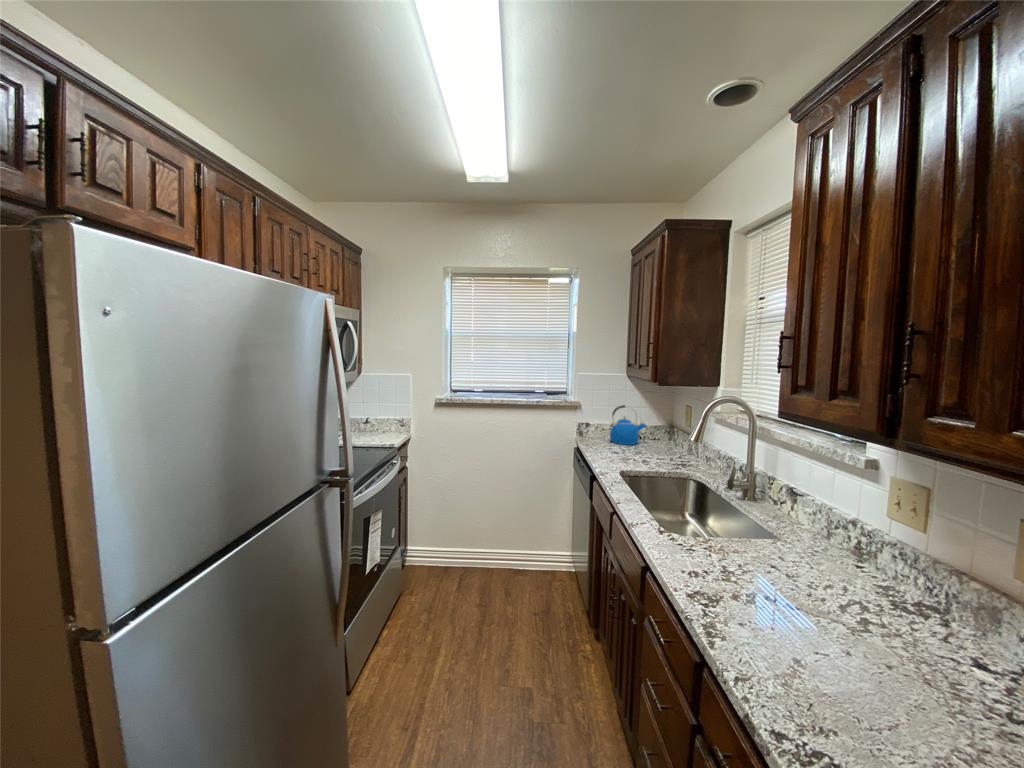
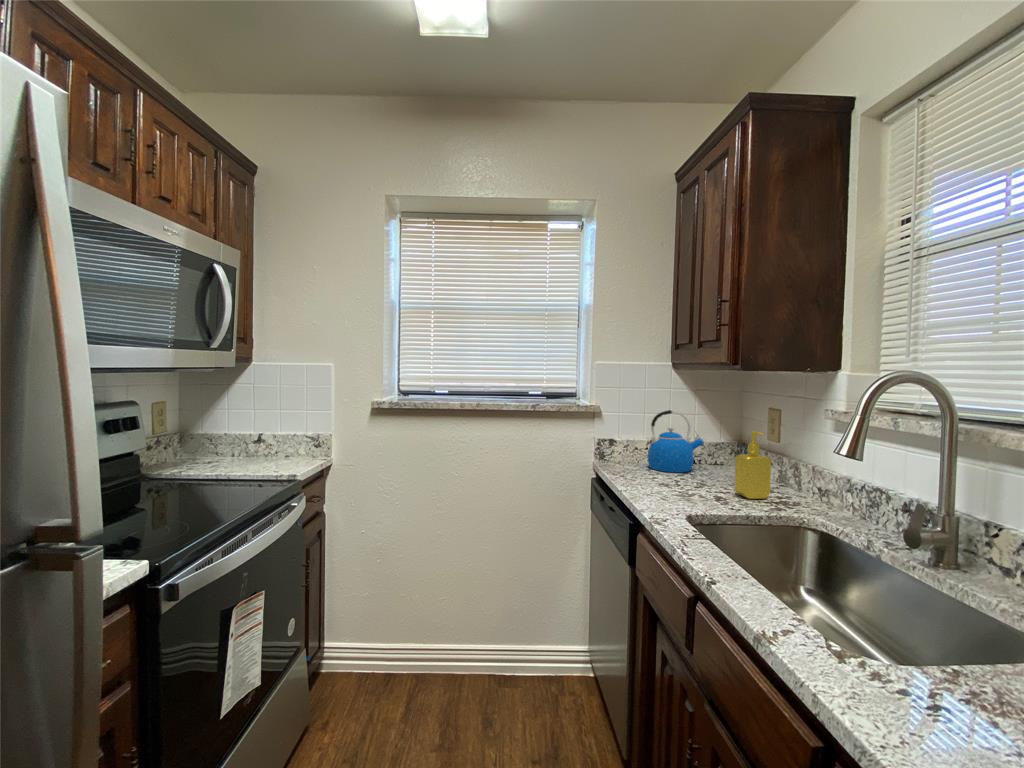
soap dispenser: none [656,422,678,462] -> present [734,431,771,499]

